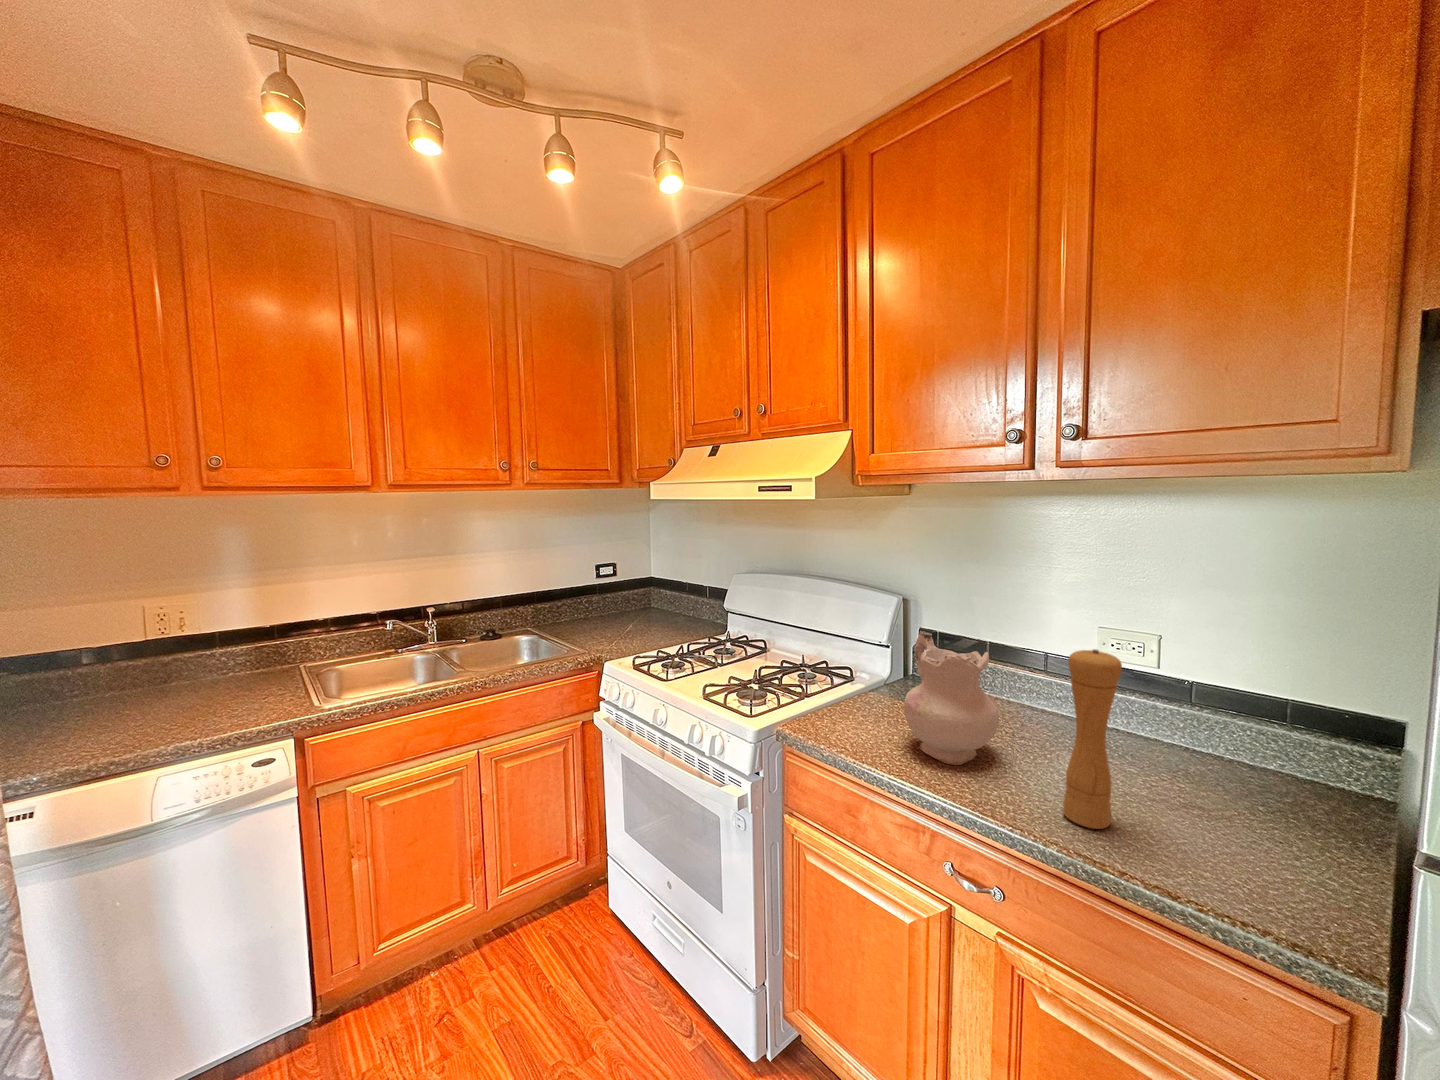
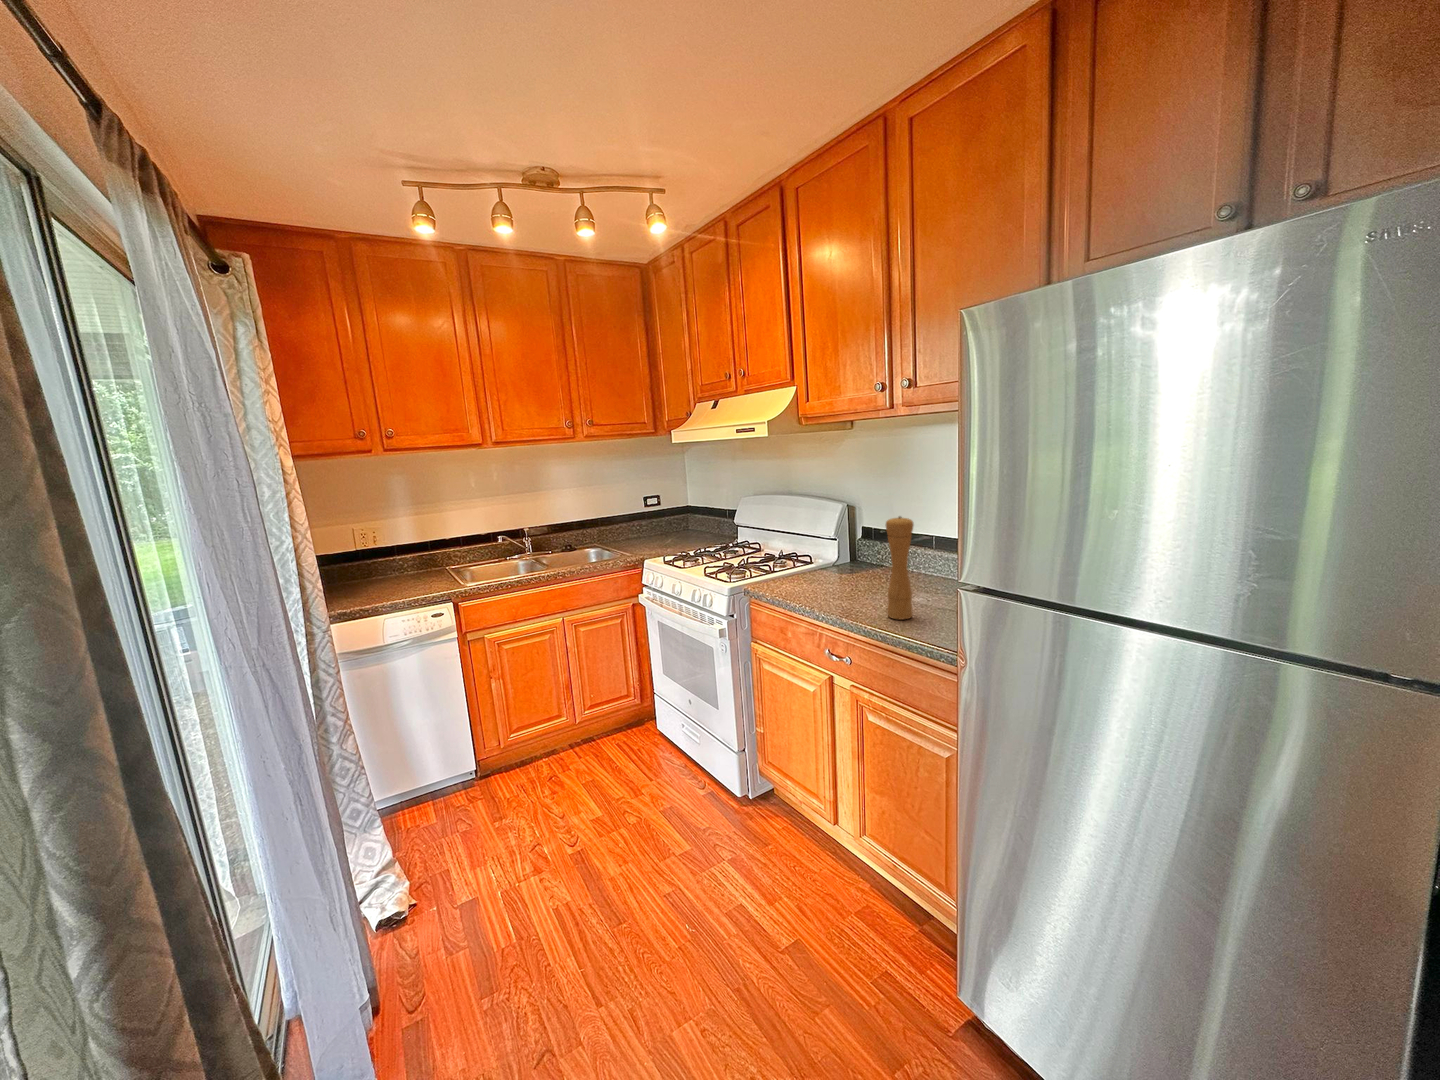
ceramic pitcher: present [904,631,999,765] -> none [817,519,875,599]

